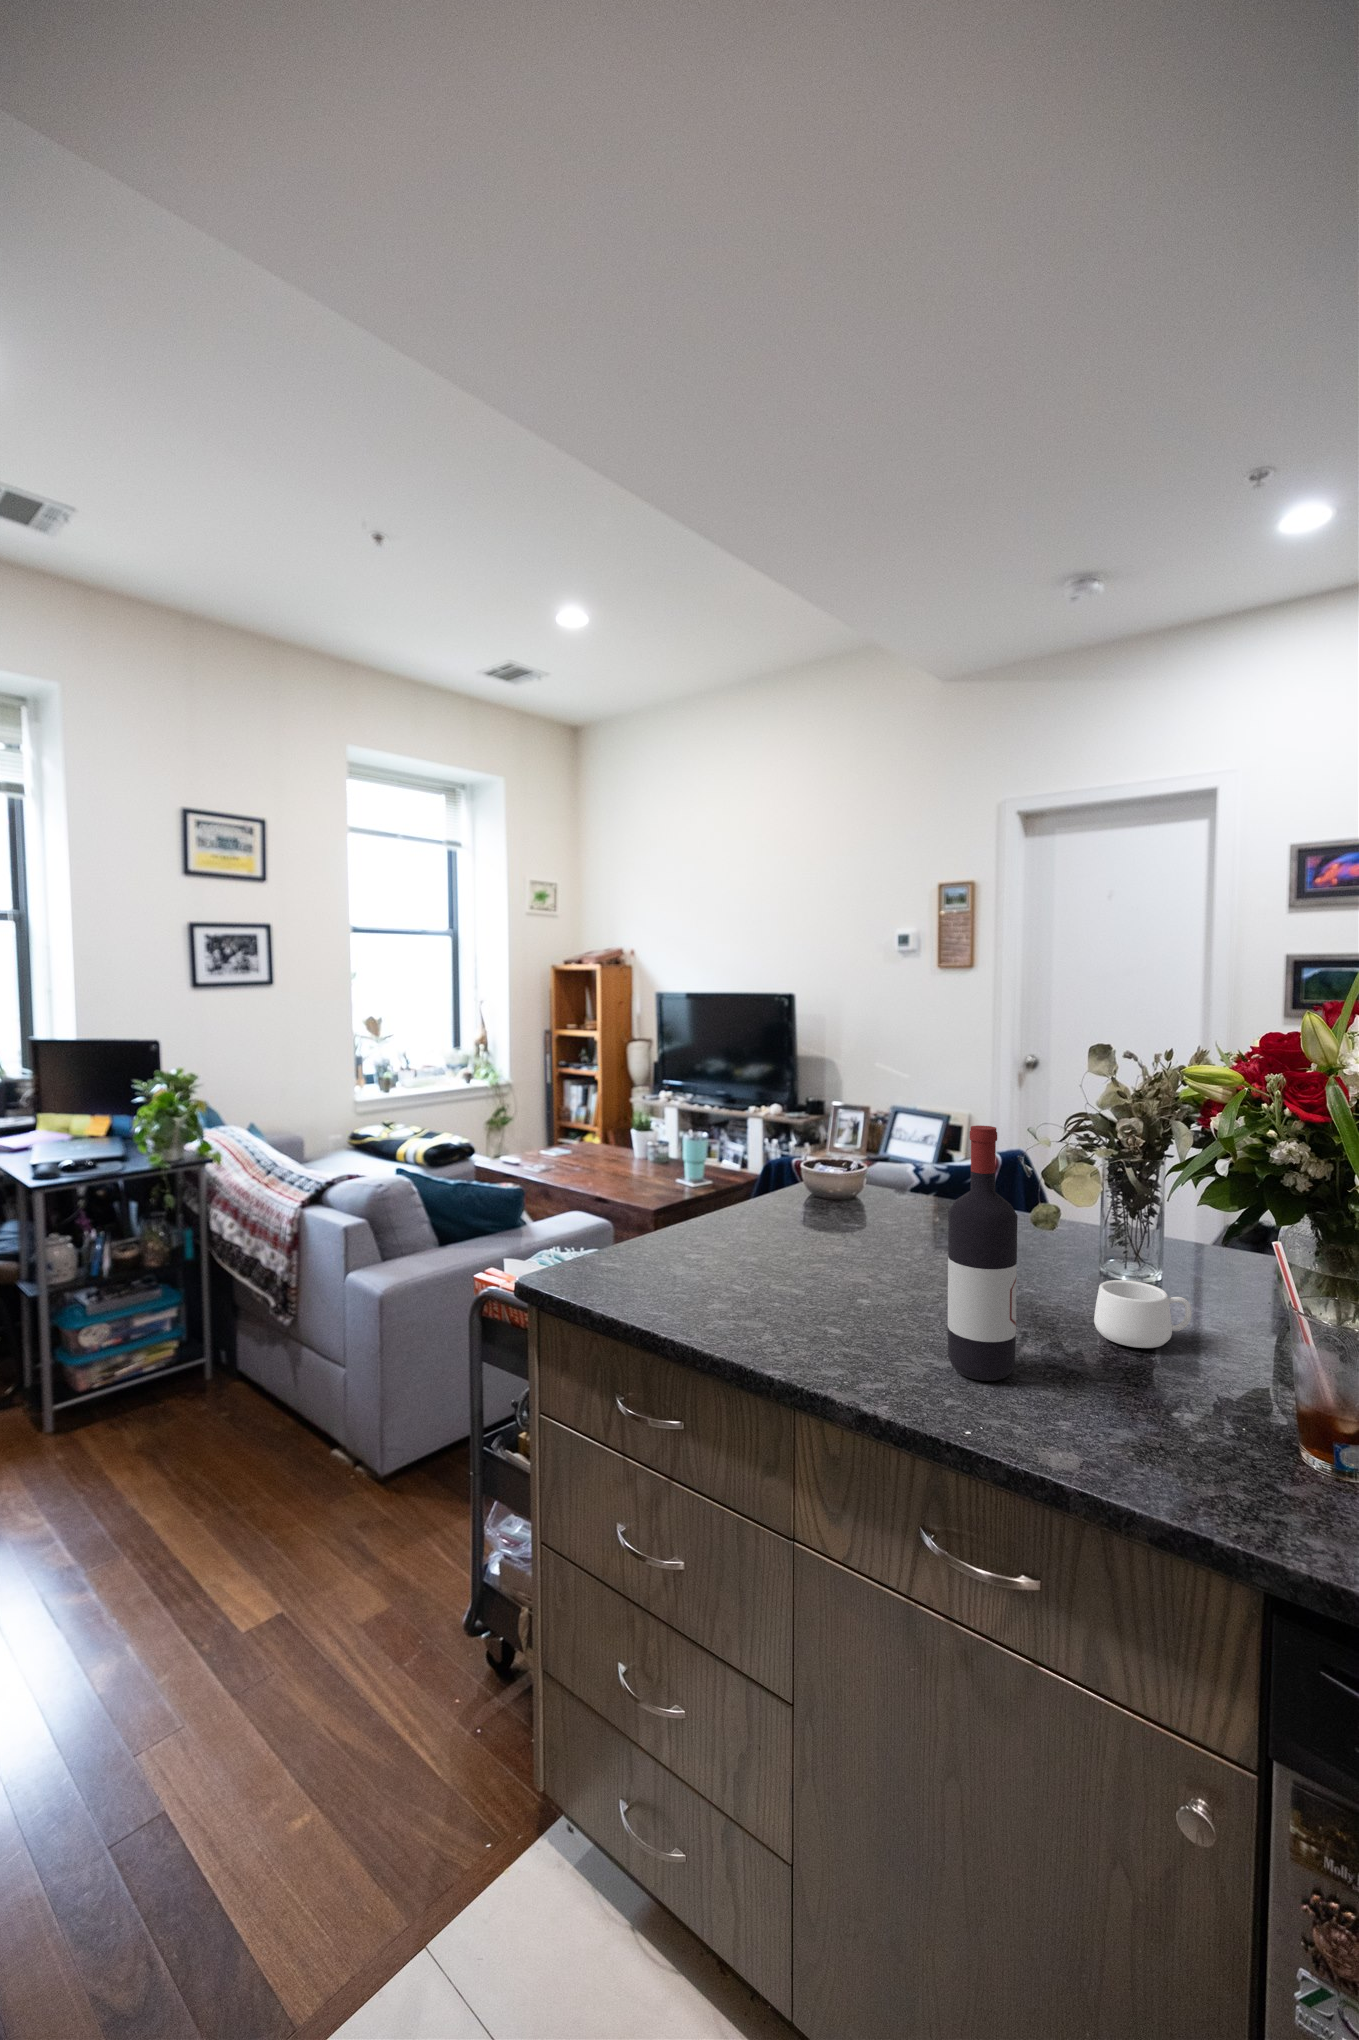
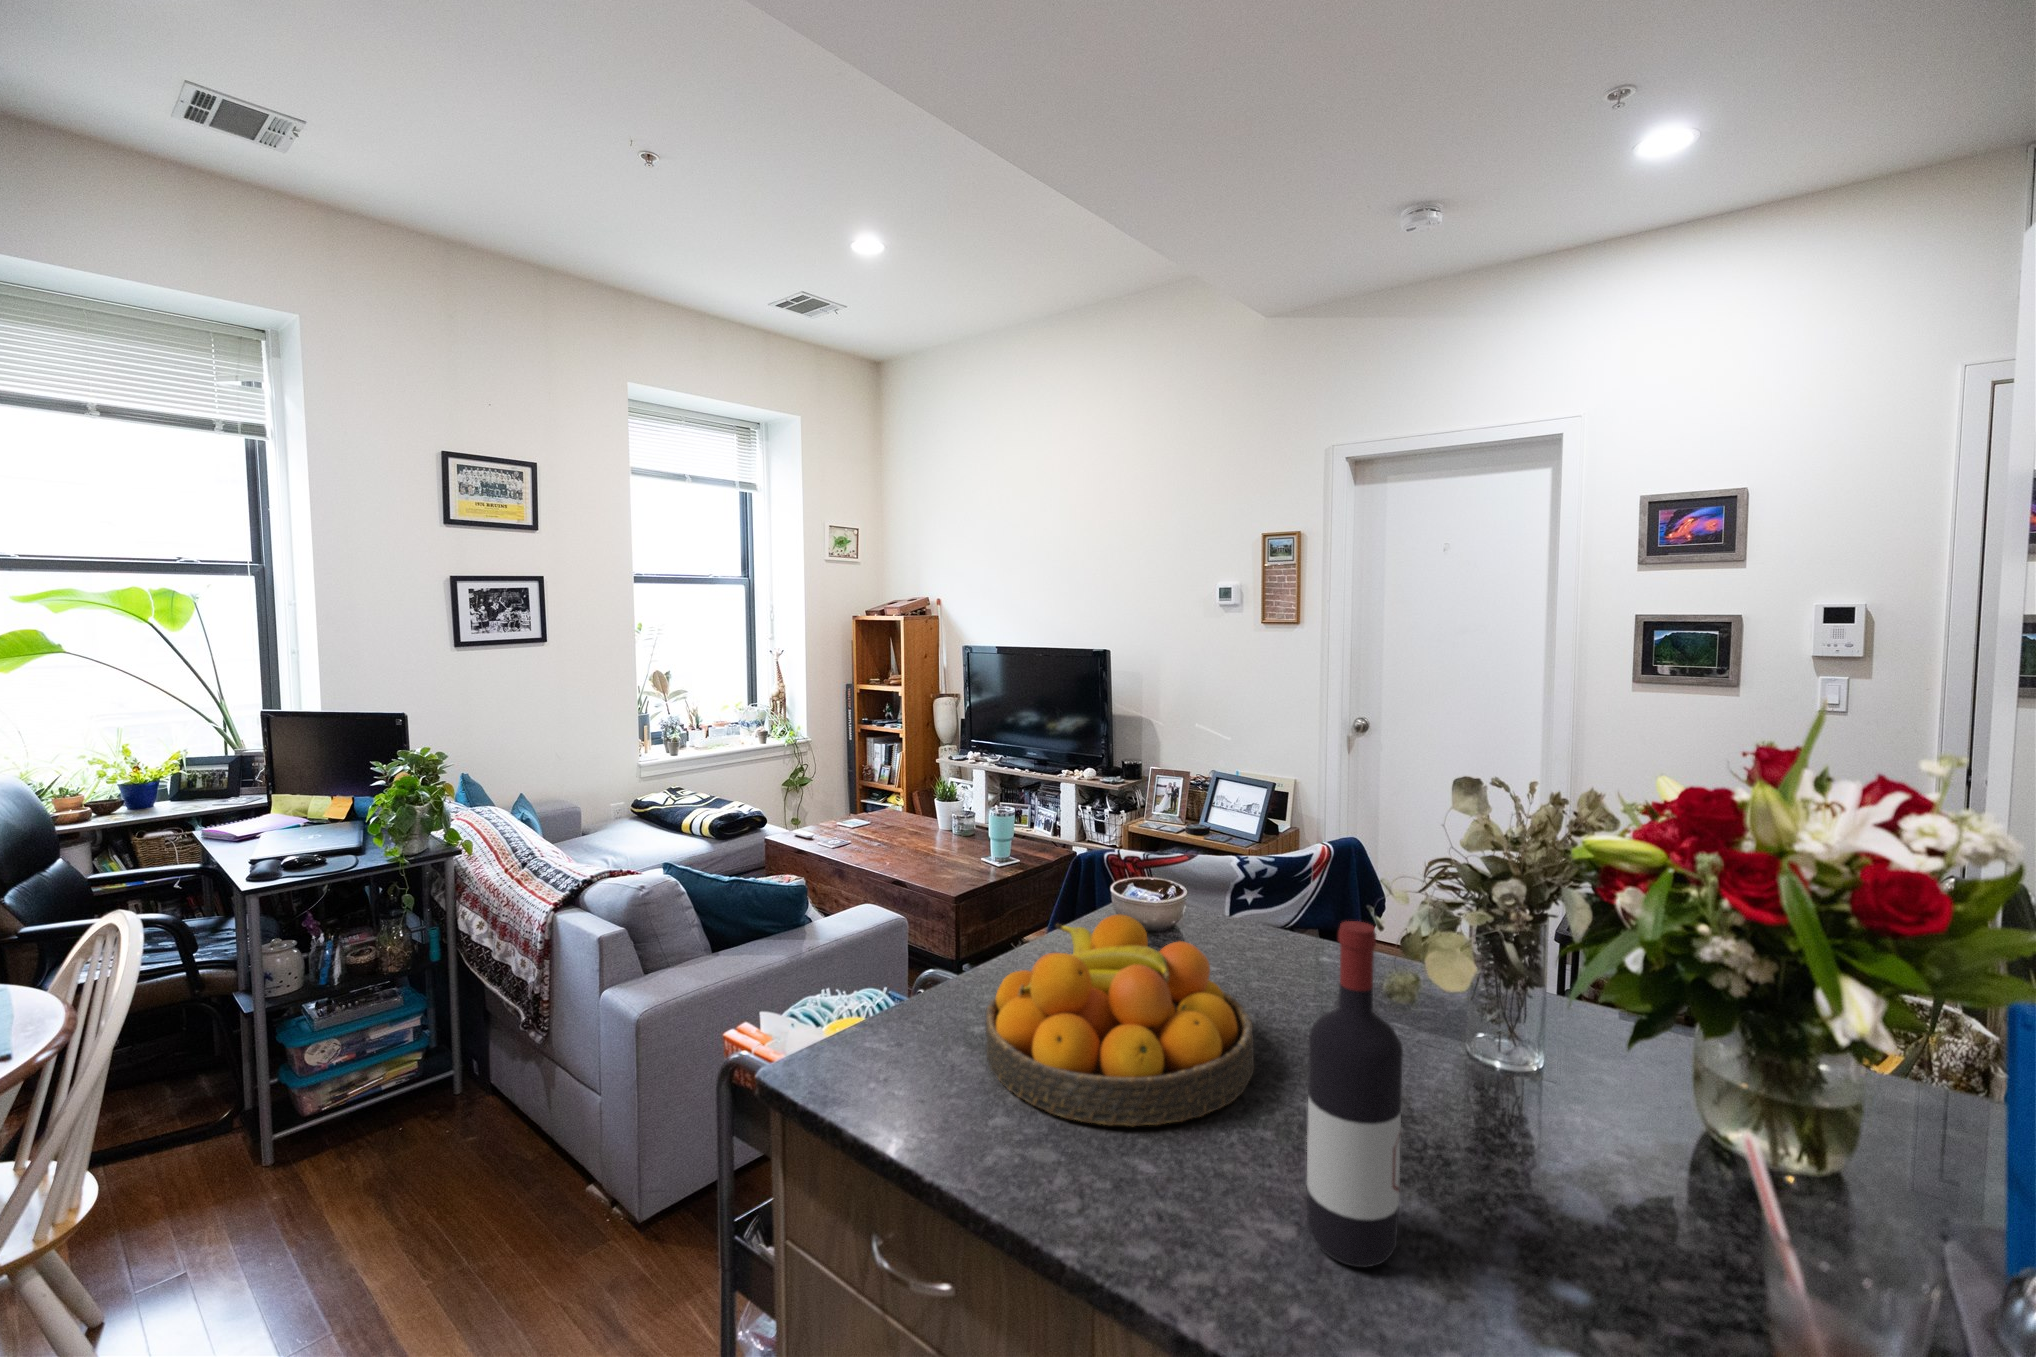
fruit bowl: none [698,1165,915,1310] -> present [985,914,1254,1127]
mug: present [1094,1280,1192,1348] -> none [1489,1095,1617,1198]

